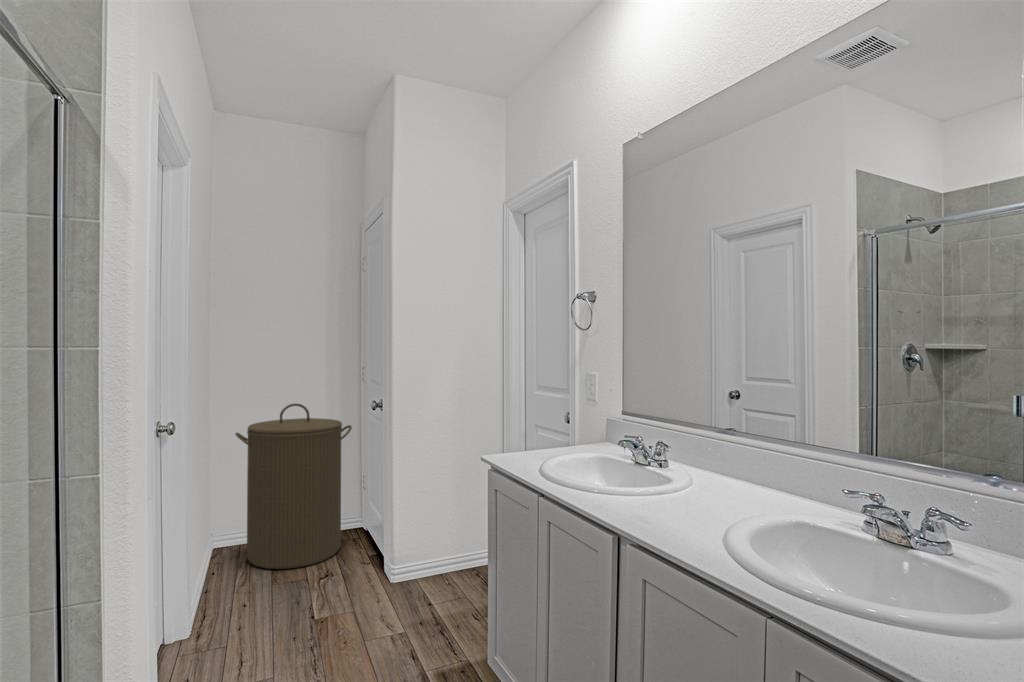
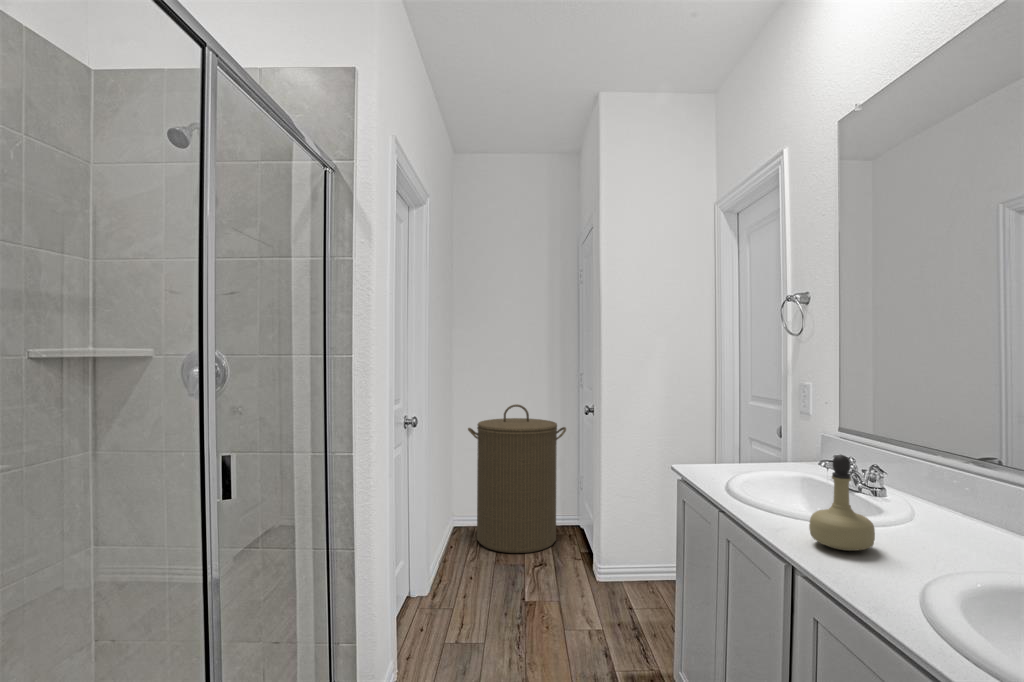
perfume bottle: none [632,432,686,519] -> present [809,455,875,551]

